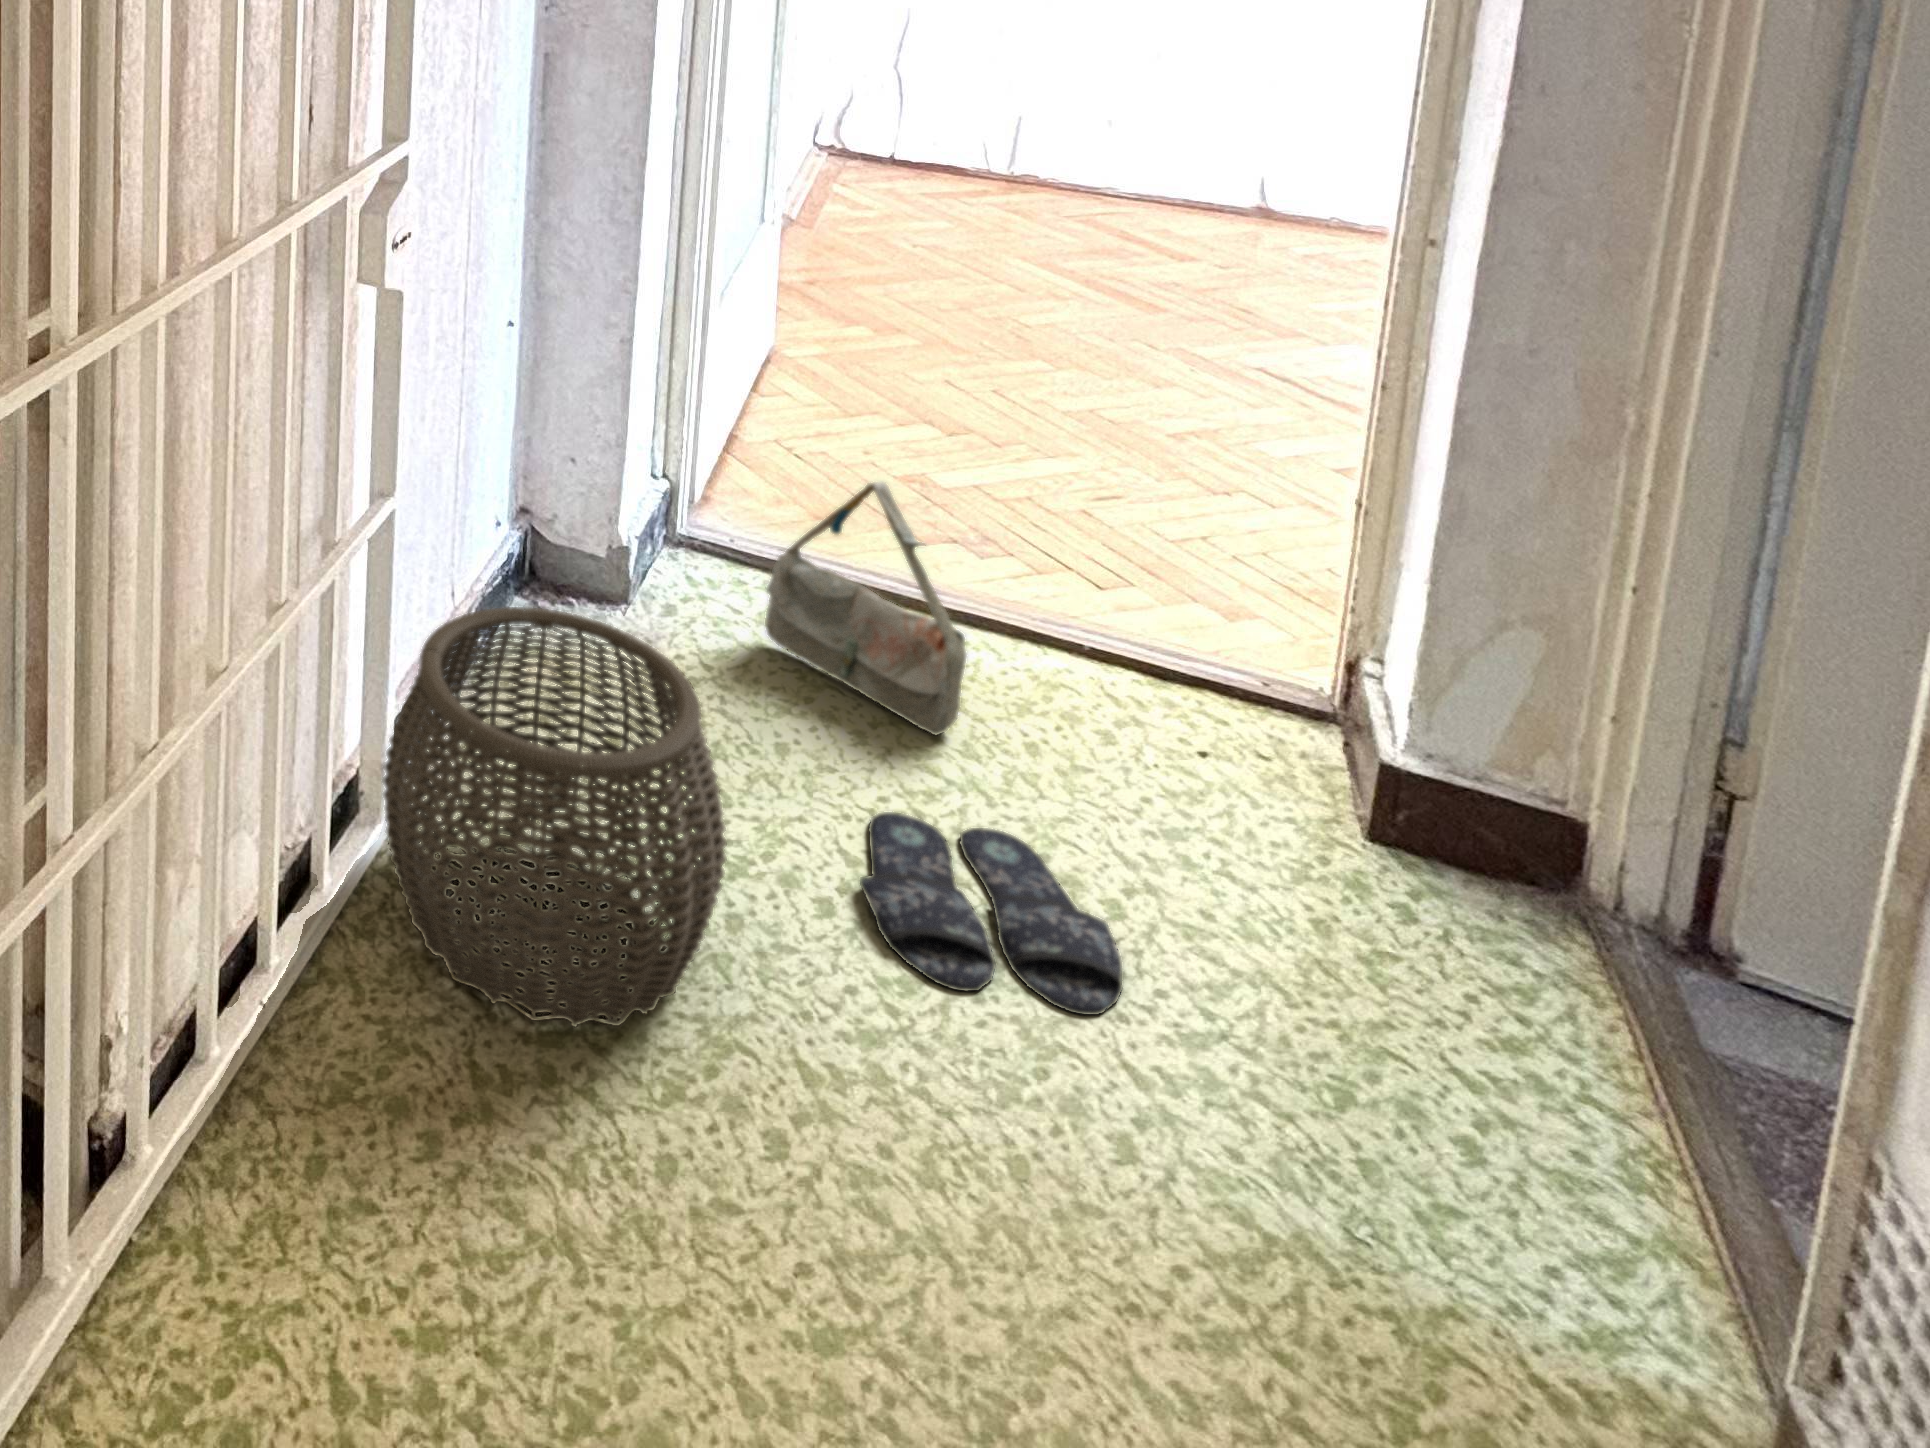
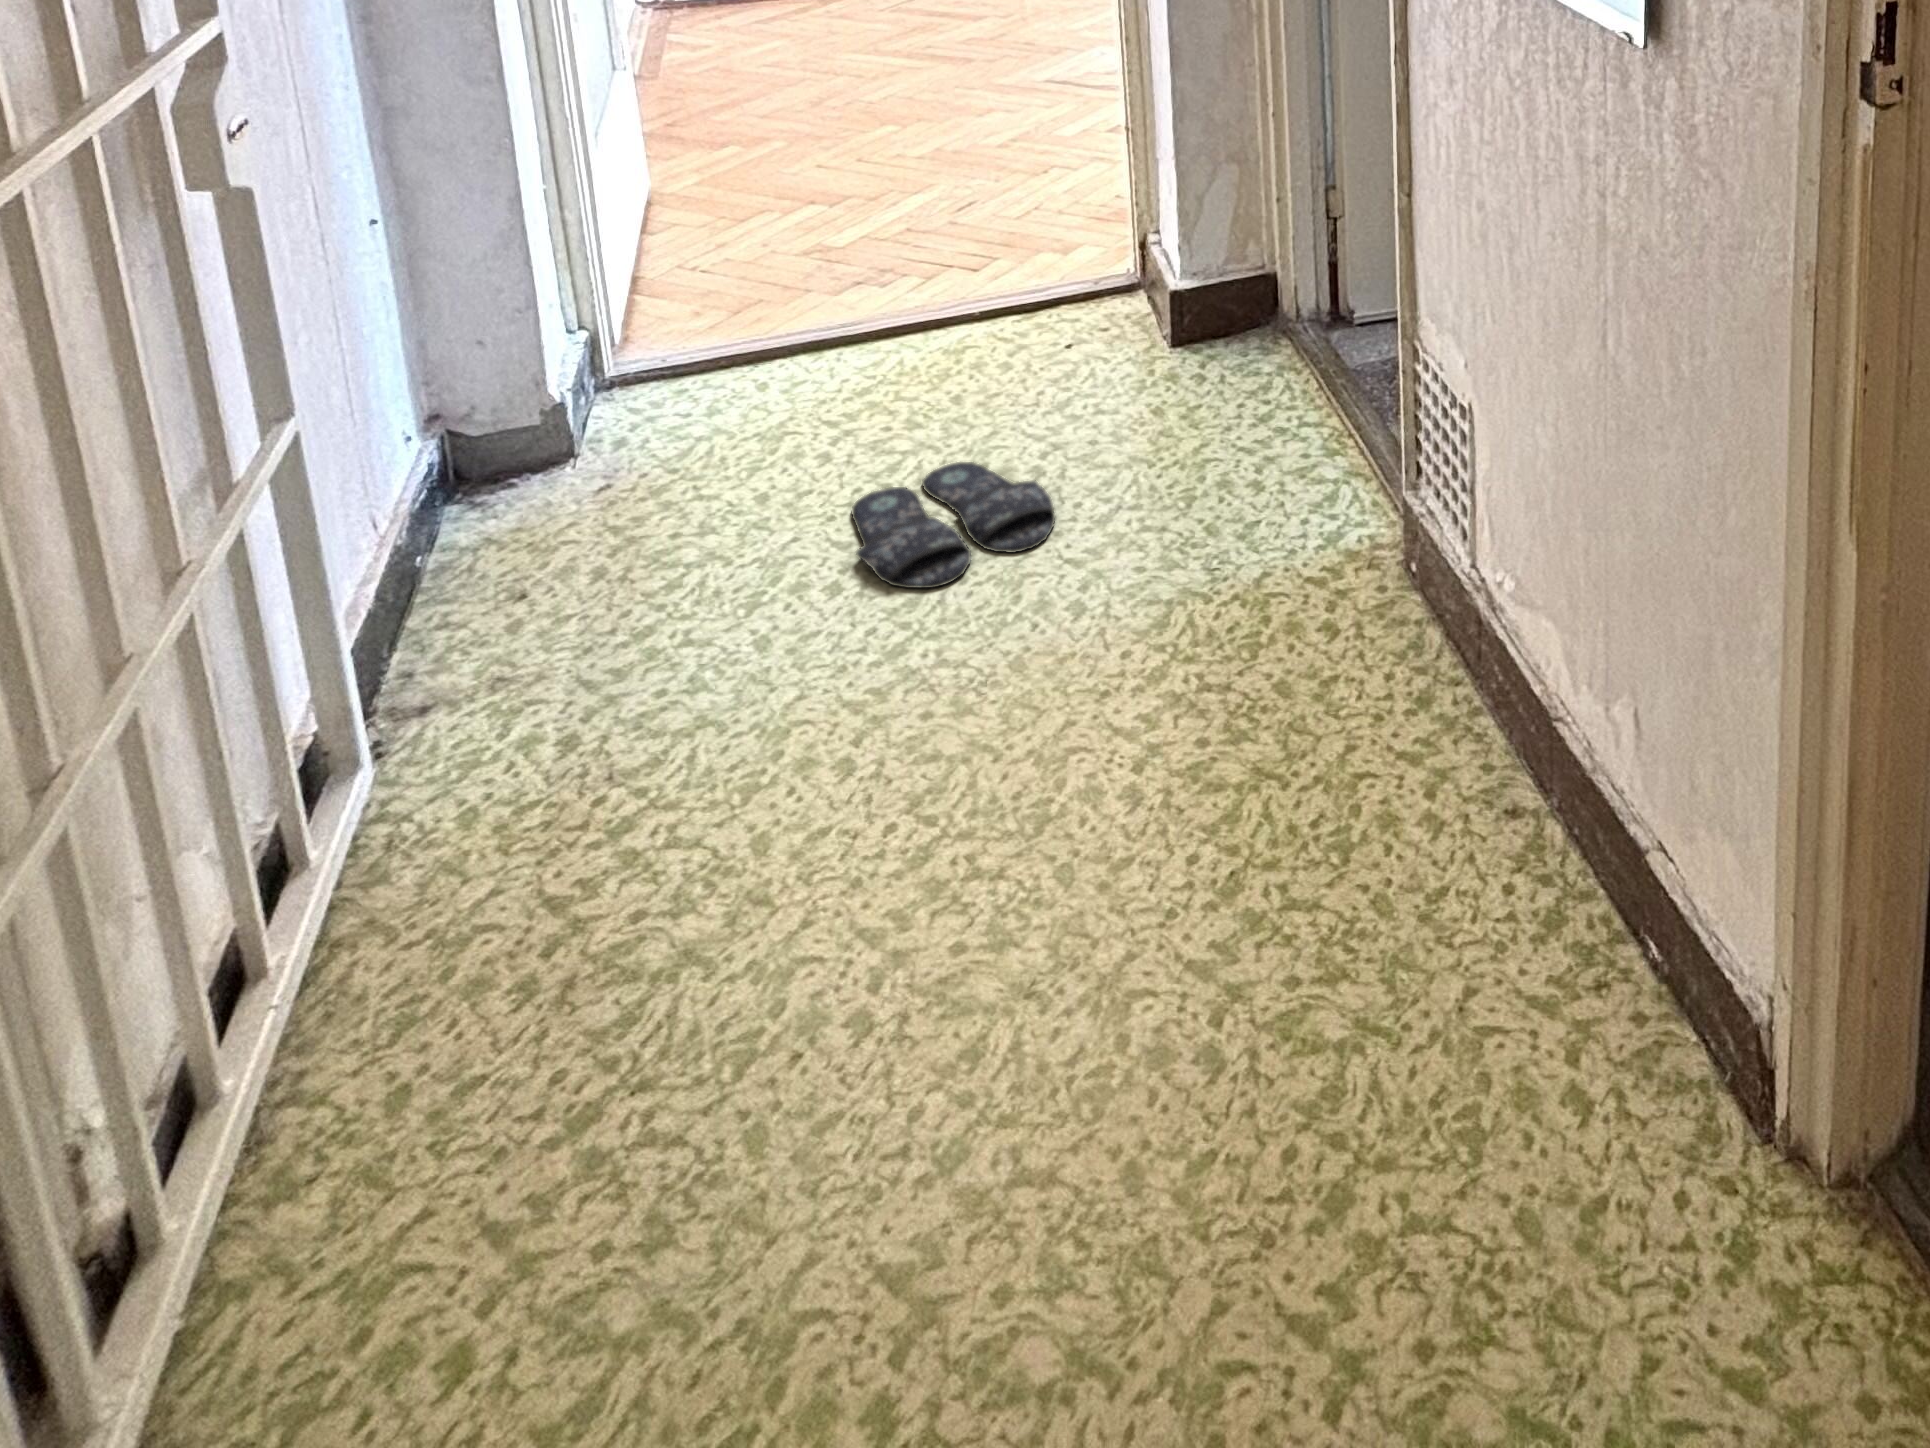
bag: present [765,482,966,735] -> none [713,237,899,426]
woven basket: present [383,607,727,1027] -> none [355,444,749,851]

